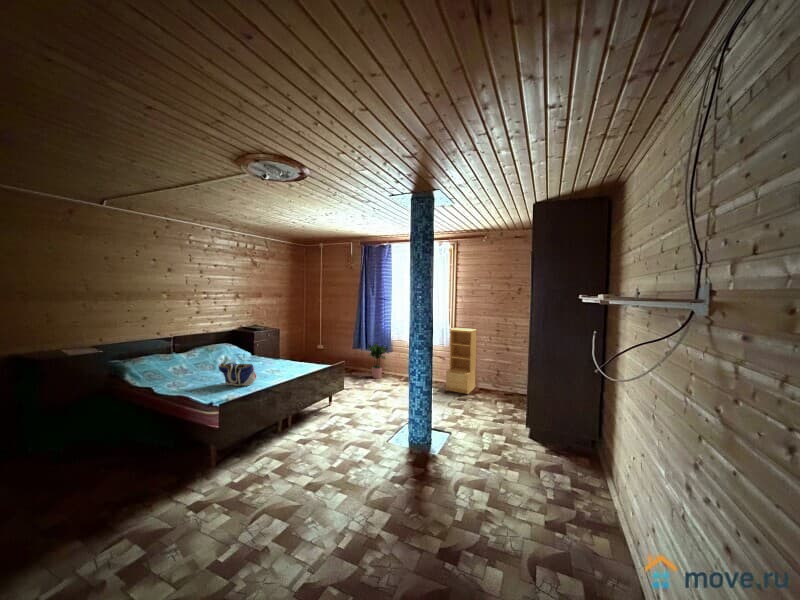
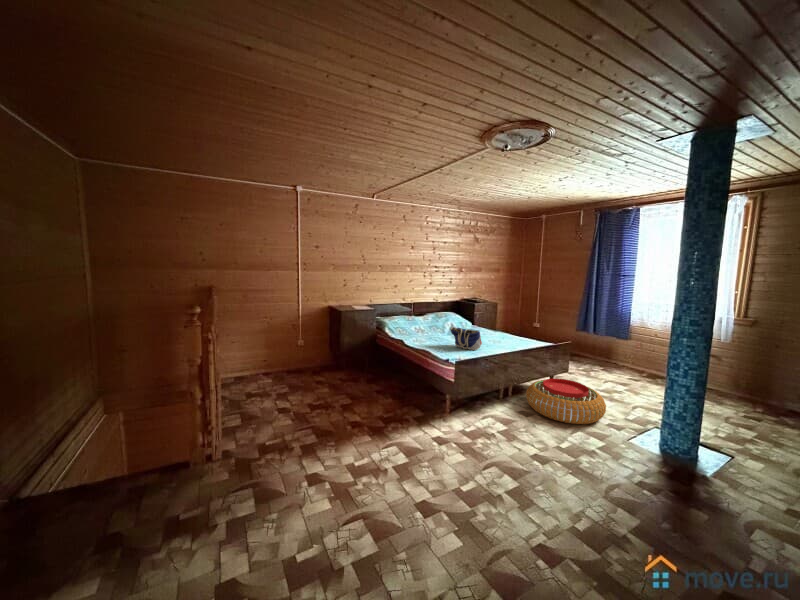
bookshelf: present [446,328,476,394] -> none [720,318,791,414]
potted plant: present [368,343,388,379] -> none [594,324,629,369]
pouf: none [305,398,372,441] -> present [526,378,606,424]

